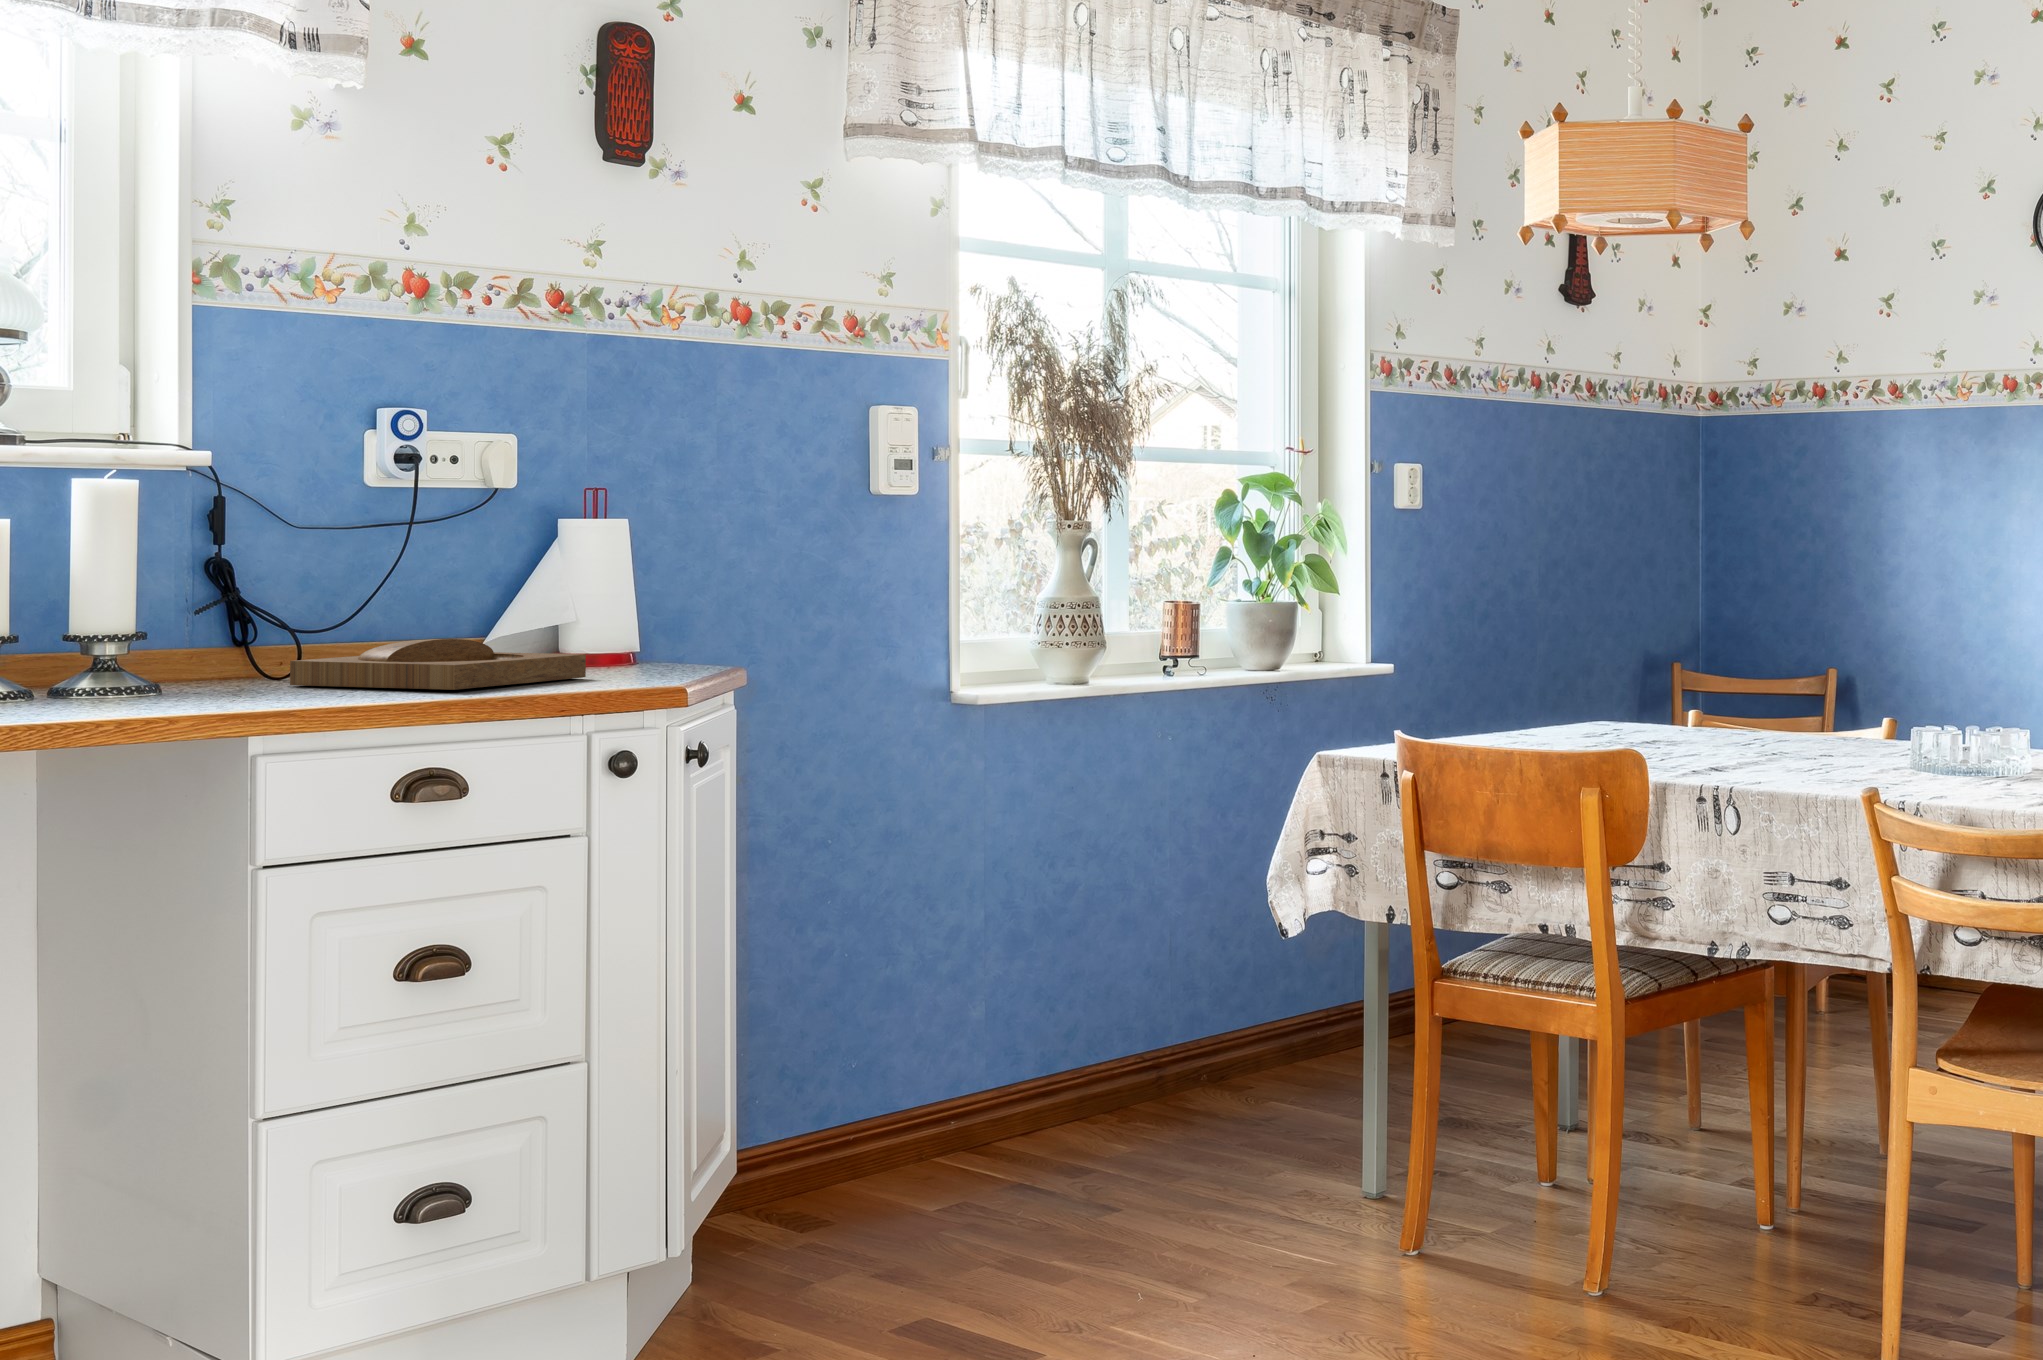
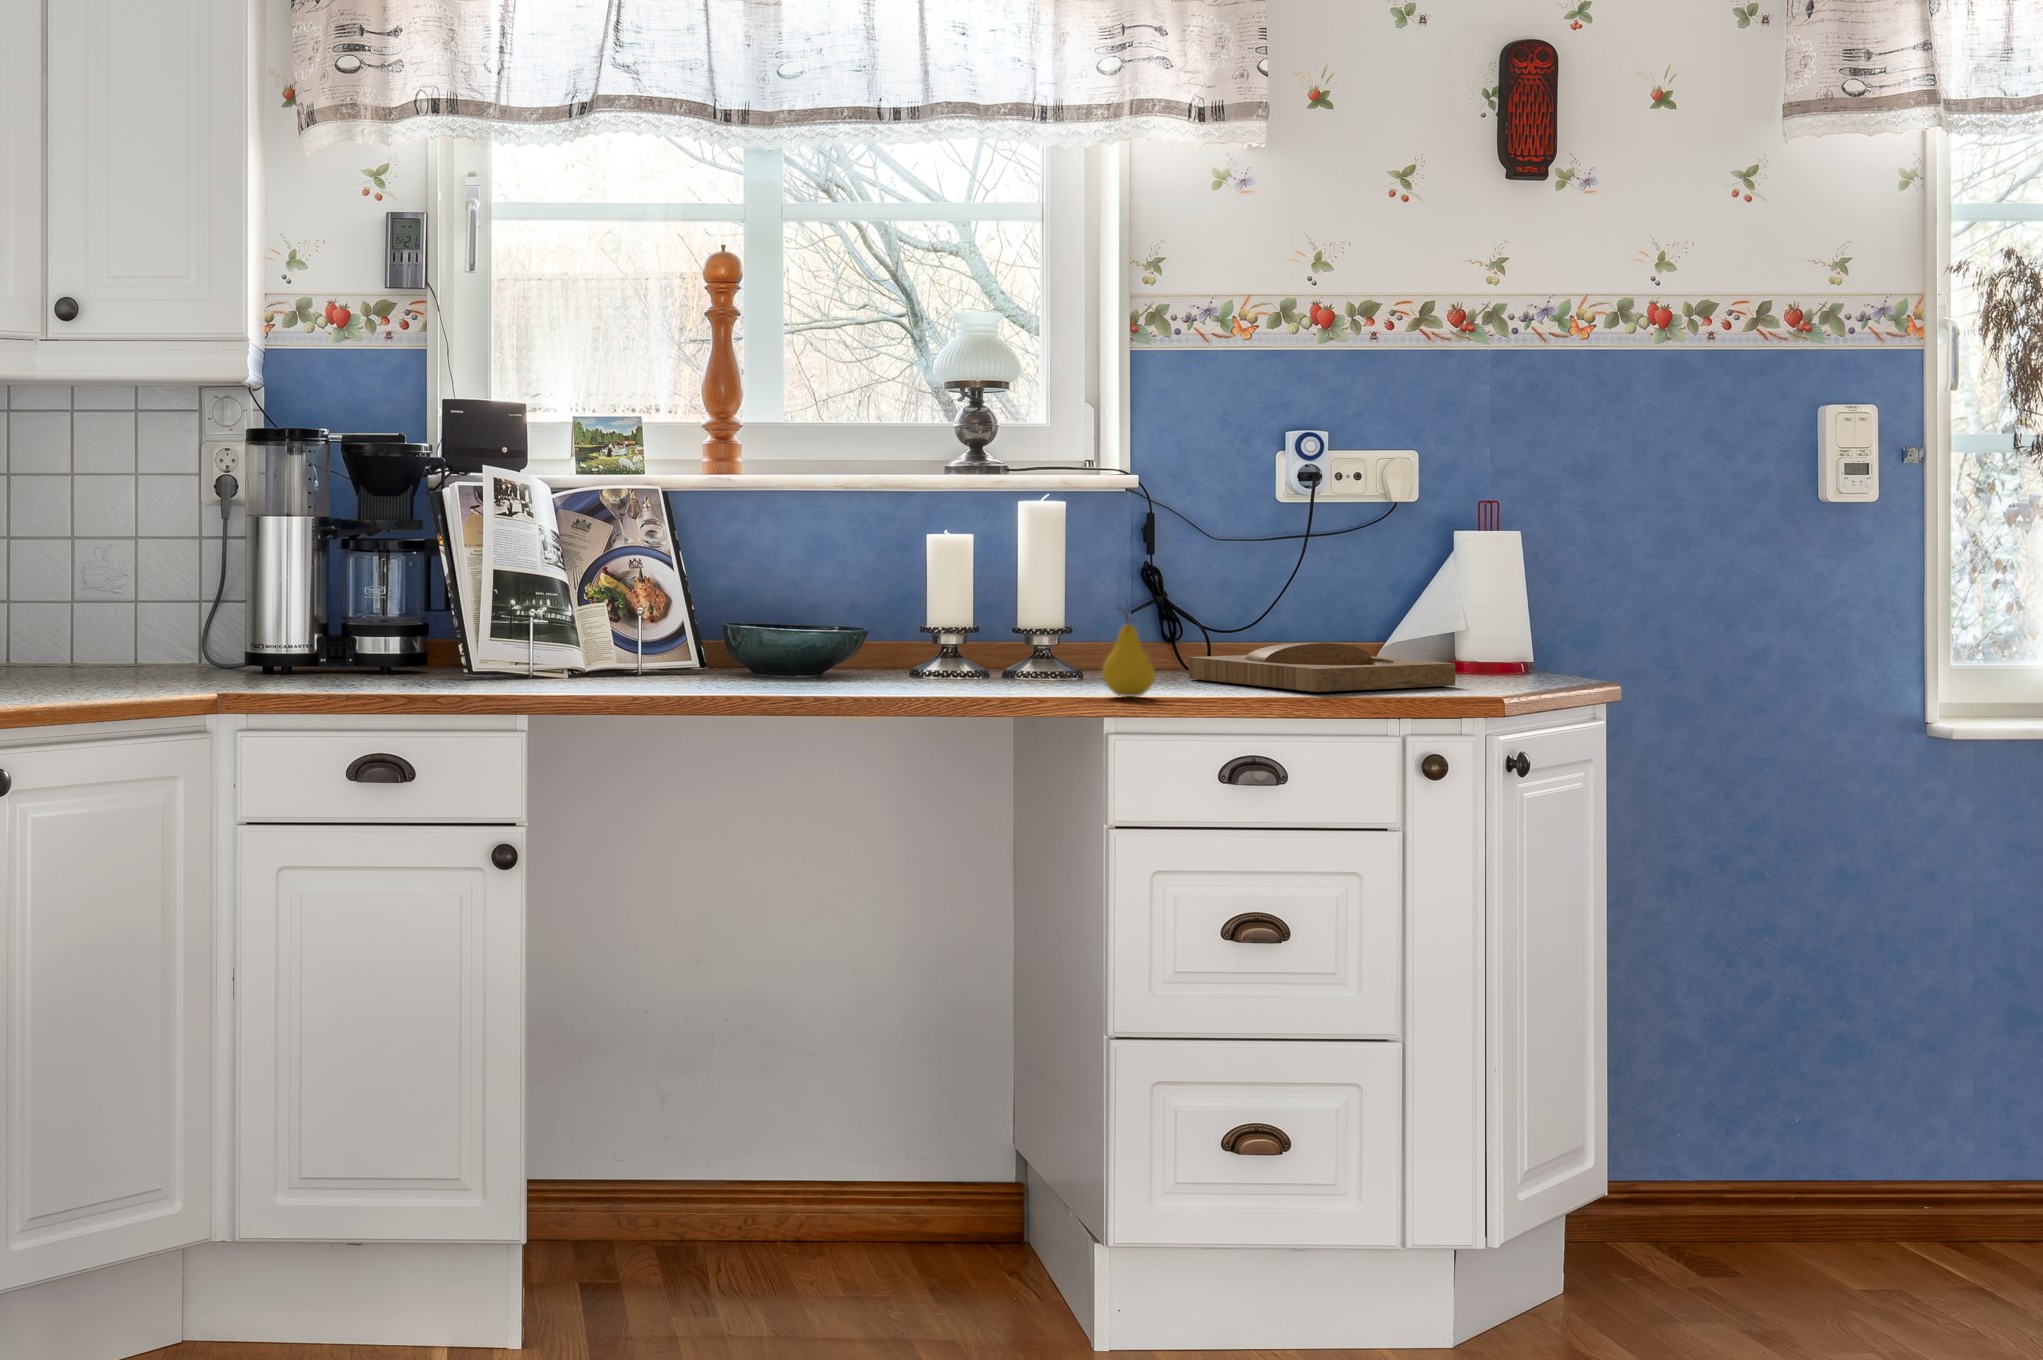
fruit: none [211,602,278,706] -> present [1102,607,1155,697]

